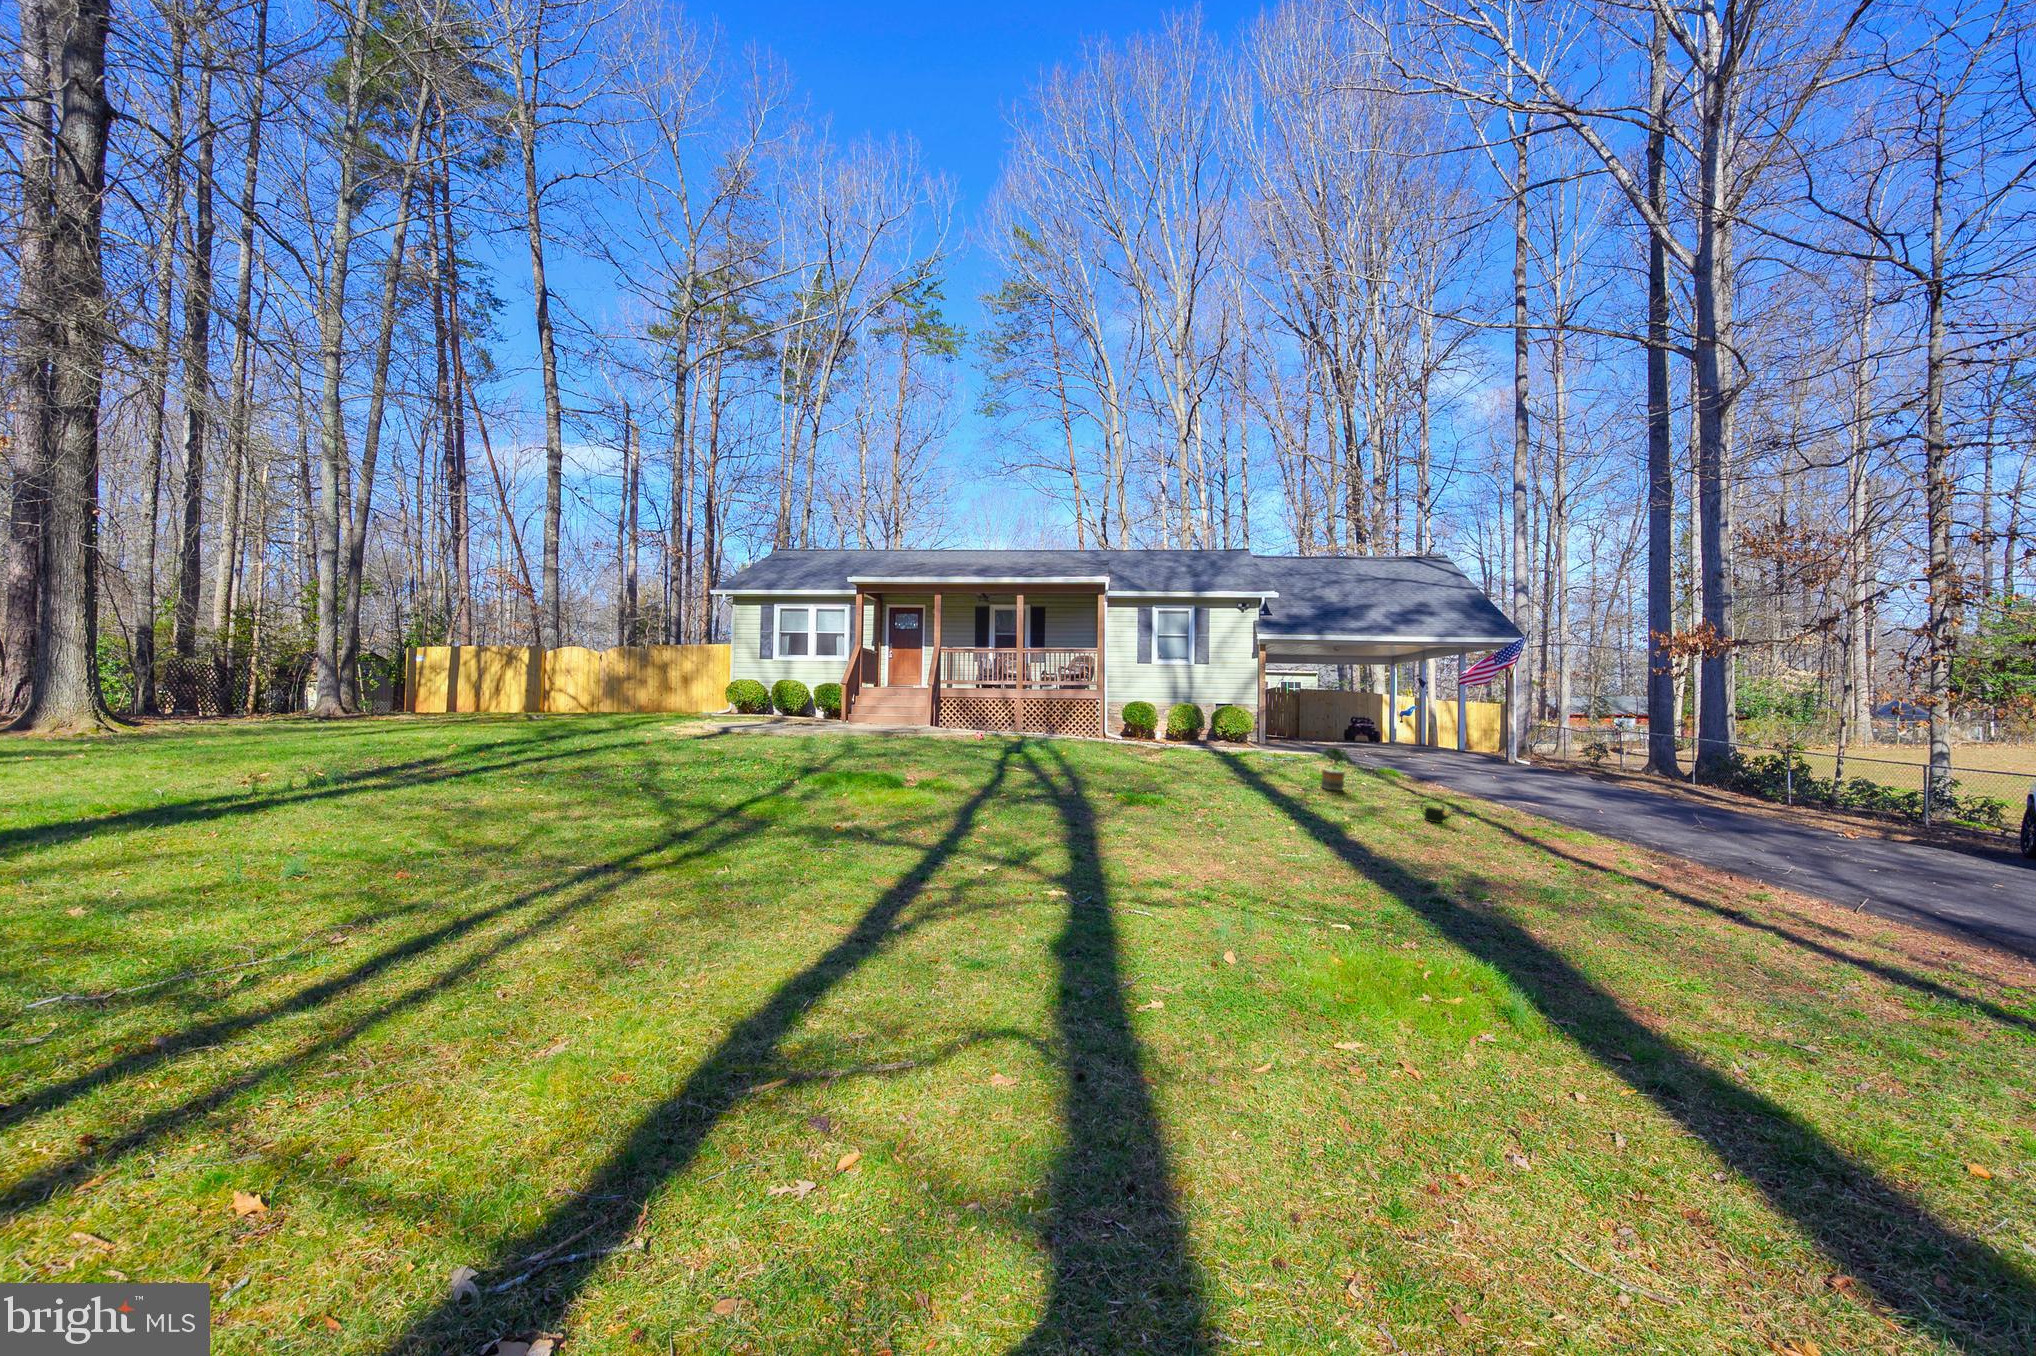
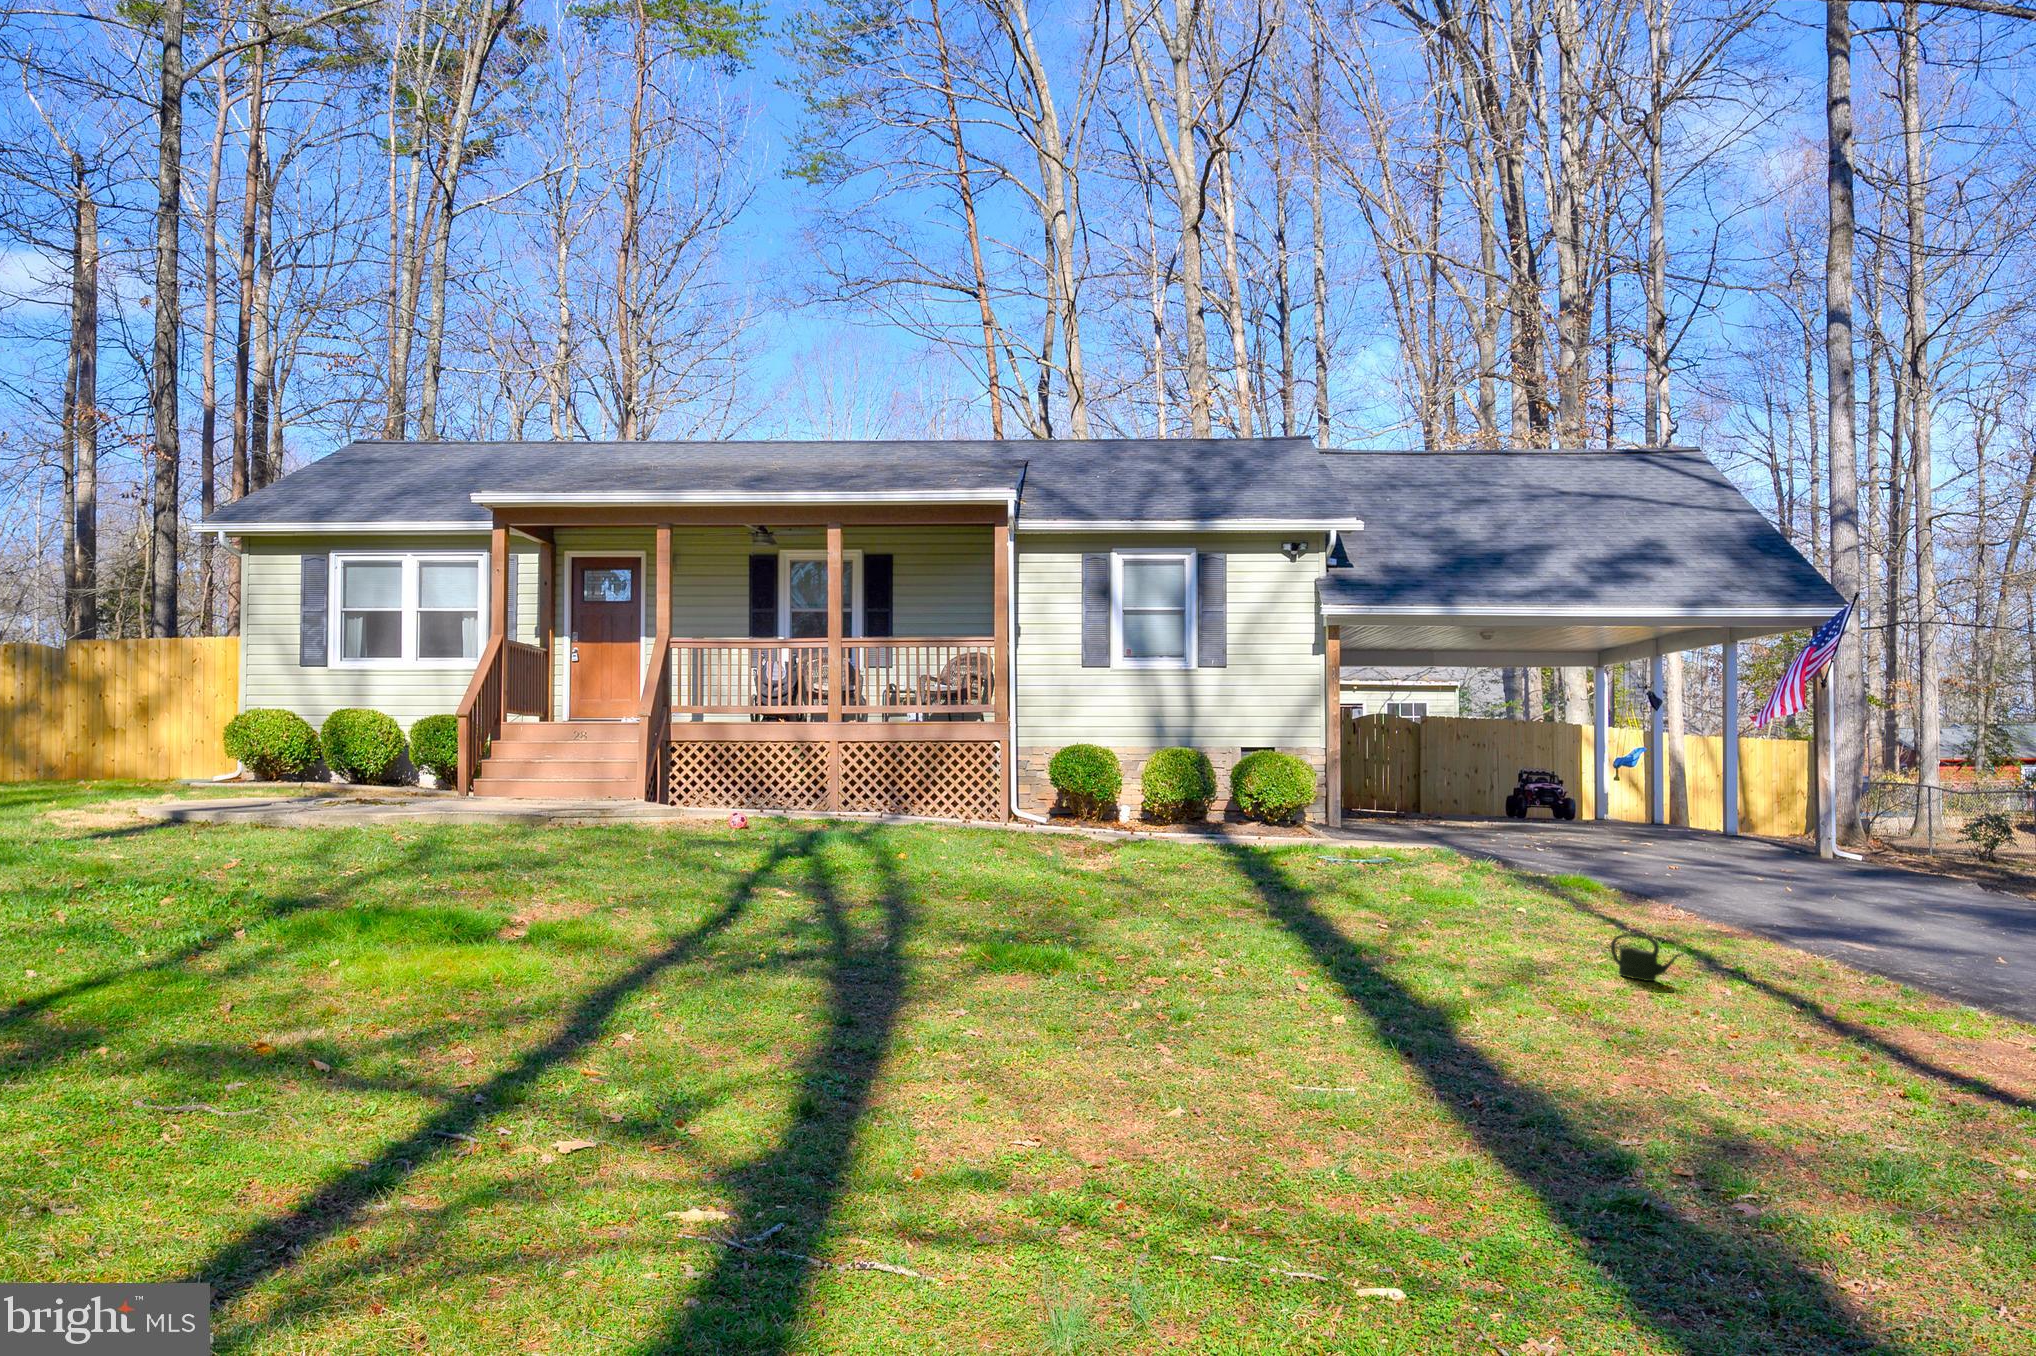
potted tree: present [1321,749,1352,791] -> none [1416,827,1484,918]

